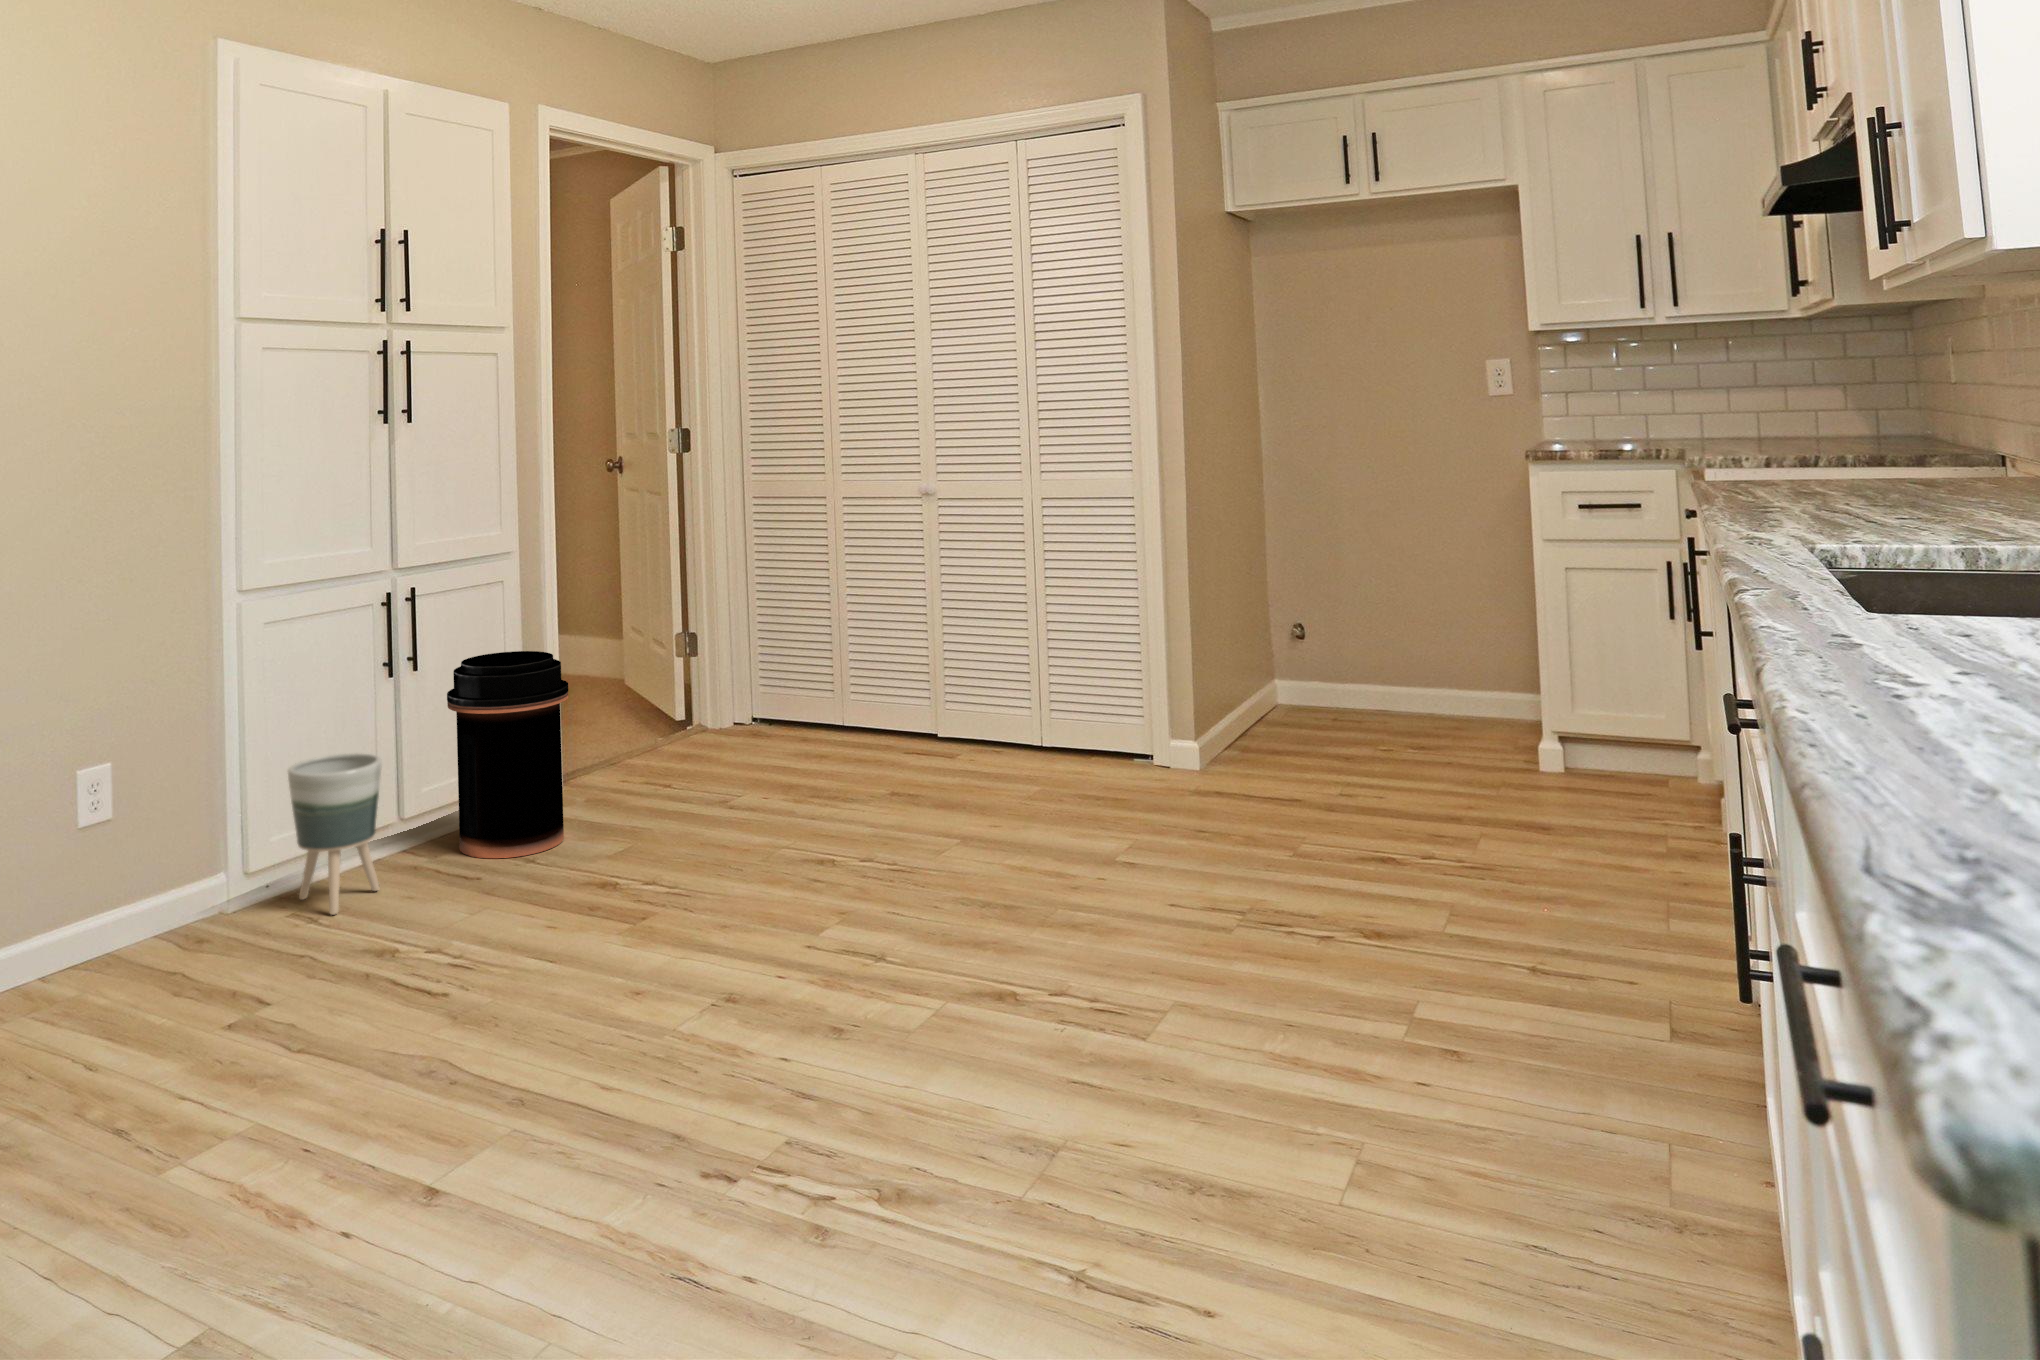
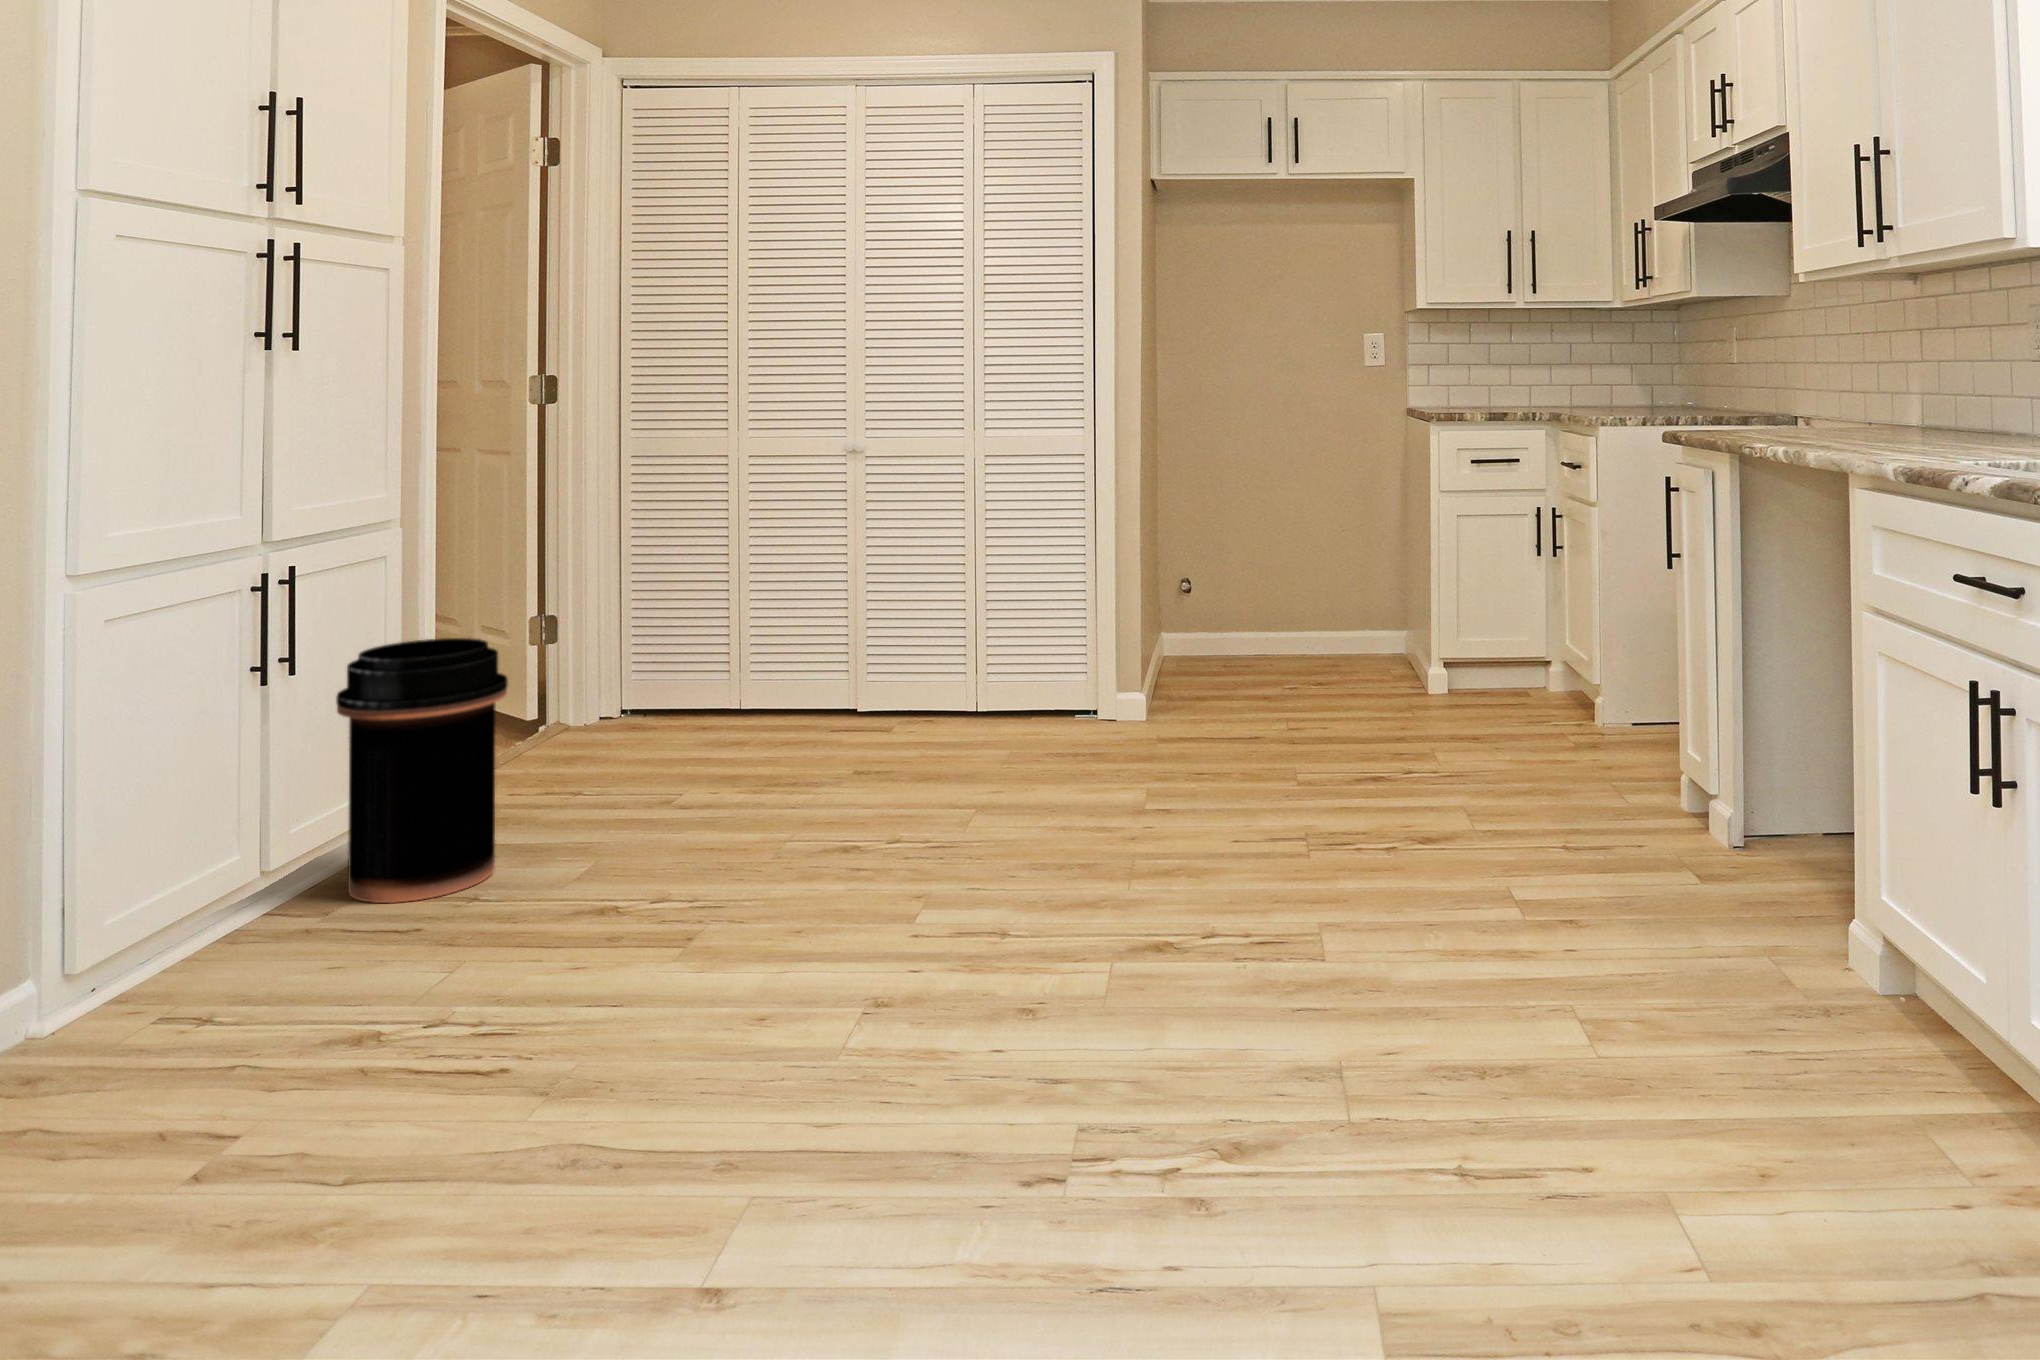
planter: present [288,753,382,915] -> none [142,783,290,1003]

